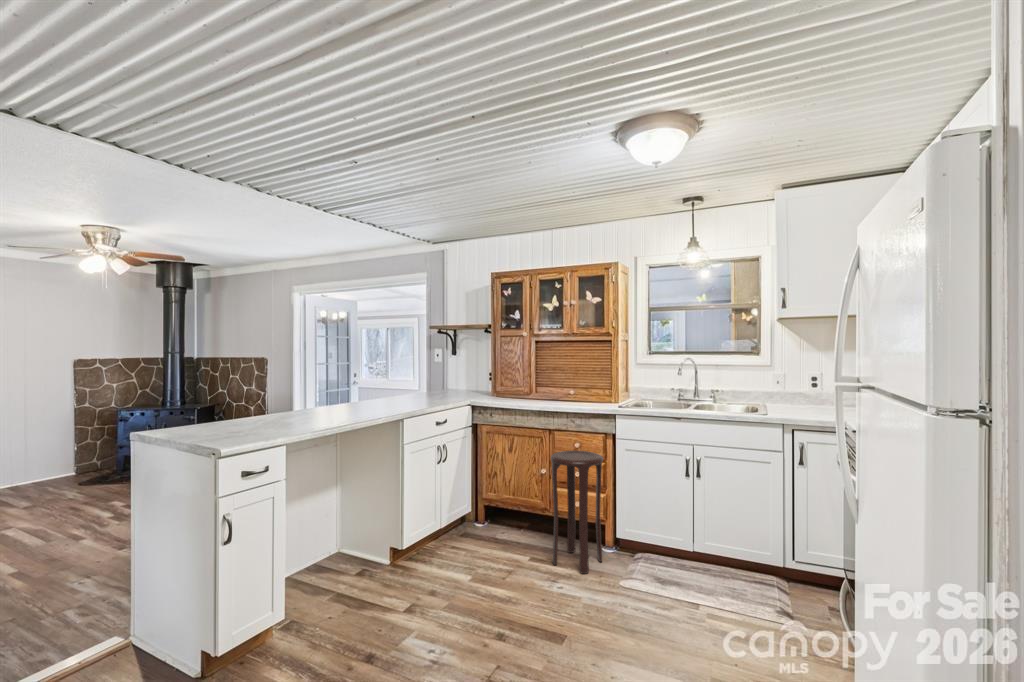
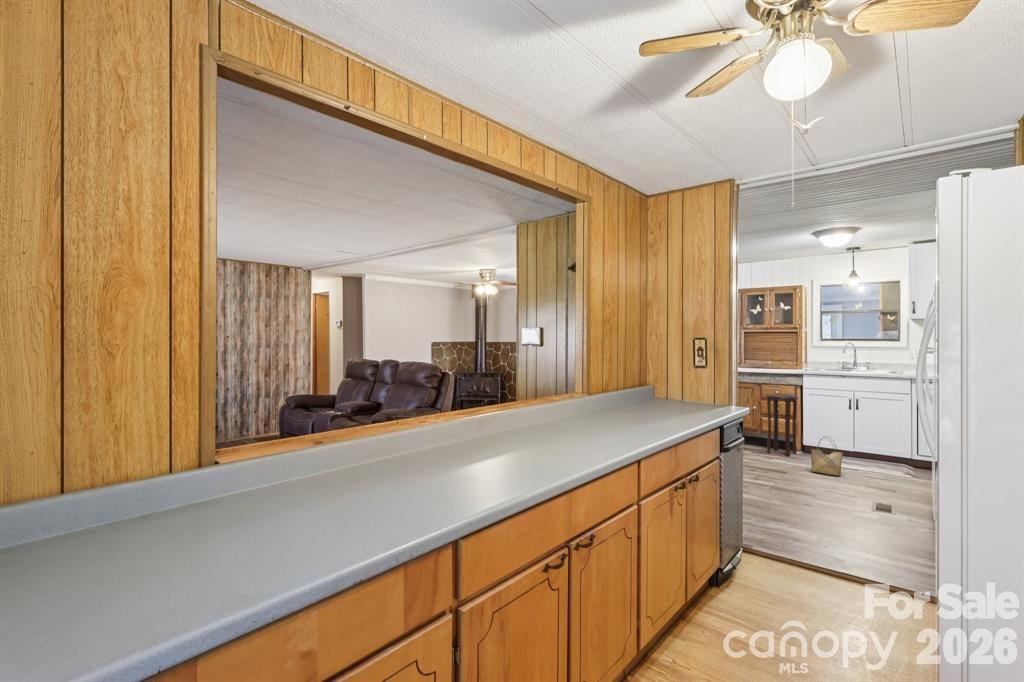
woven basket: none [607,559,667,655] -> present [811,437,843,476]

